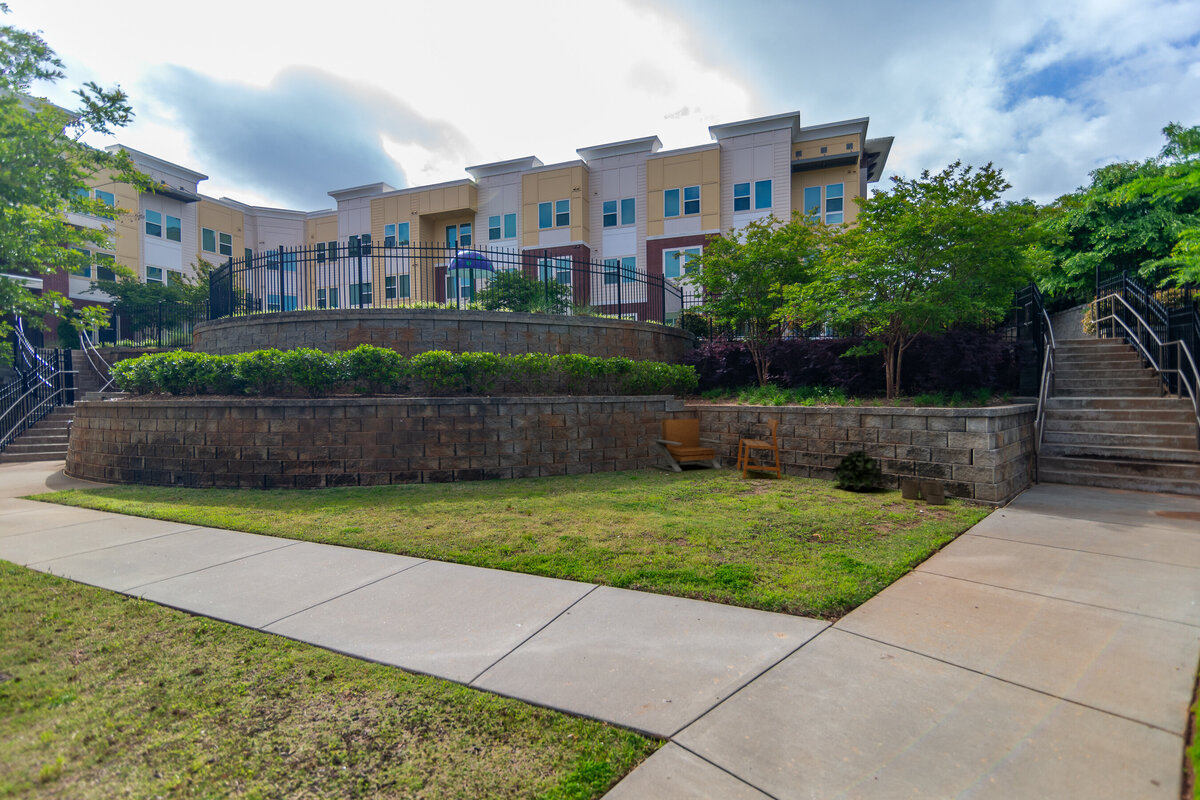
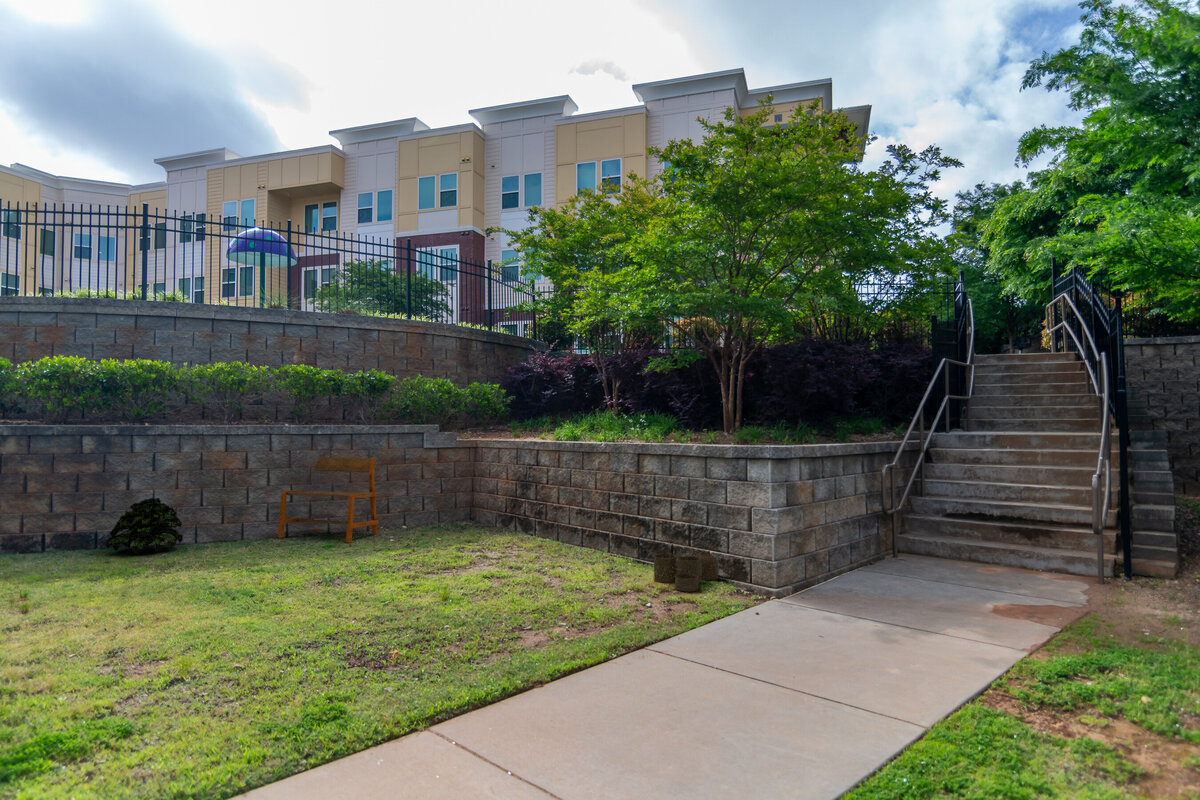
bench: present [737,418,781,479] -> present [278,457,379,543]
lounge chair: present [654,419,721,472] -> none [394,459,483,537]
potted plant: present [833,450,882,490] -> present [106,498,183,554]

